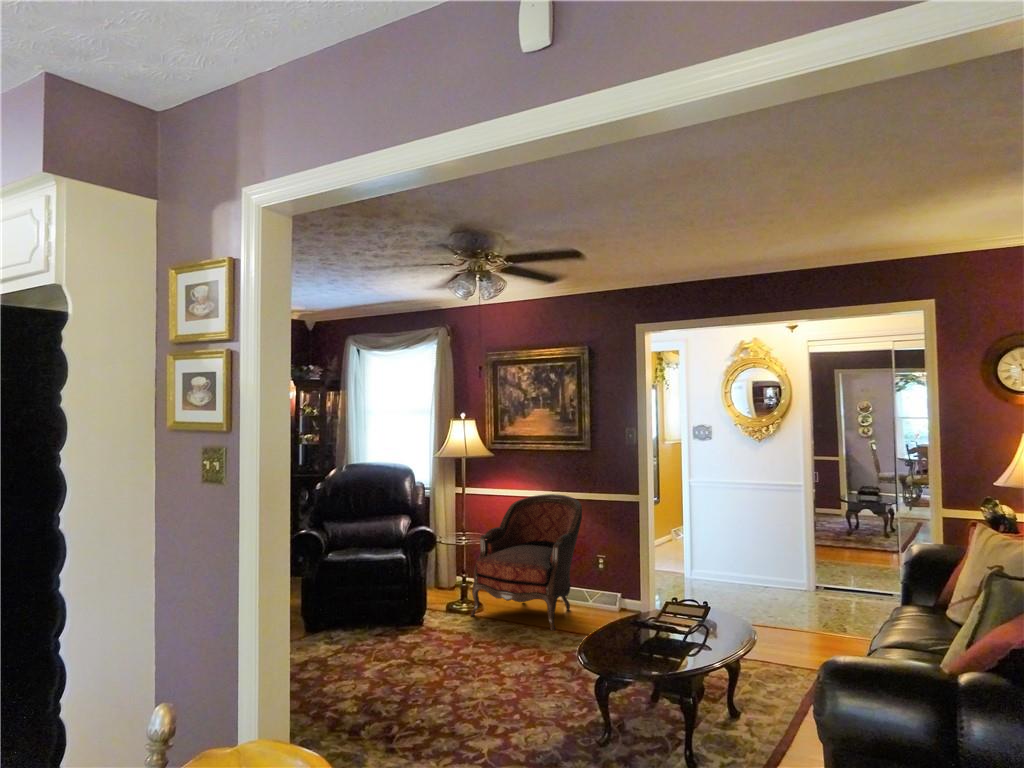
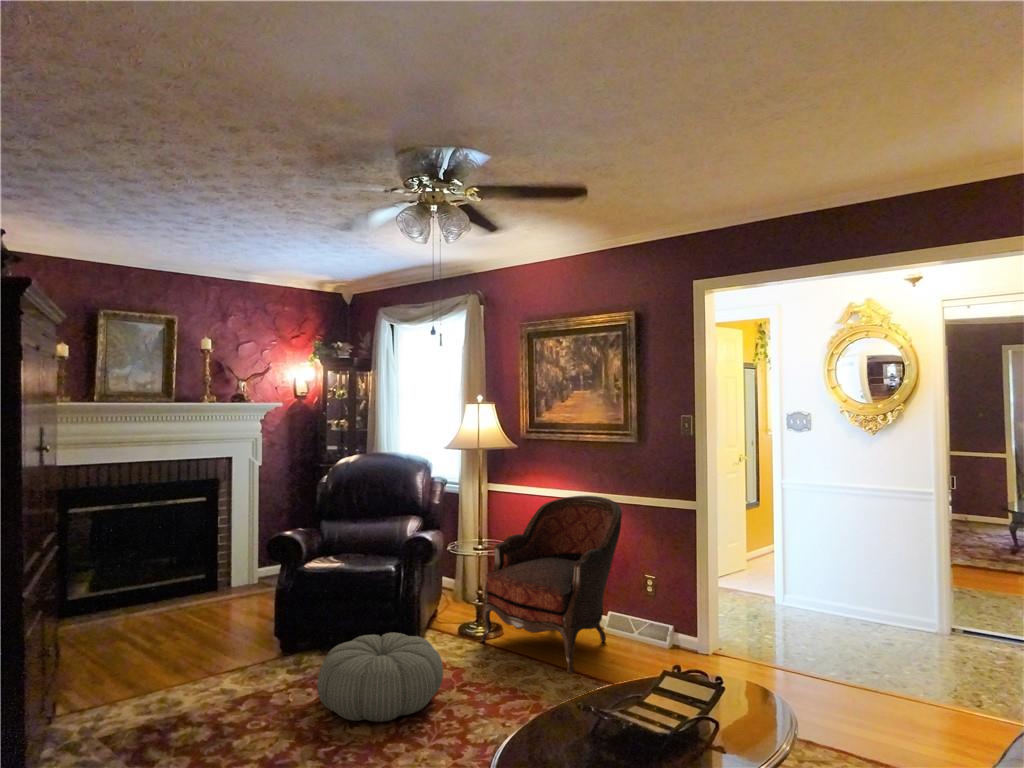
pouf: none [368,606,465,670] -> present [317,633,443,722]

